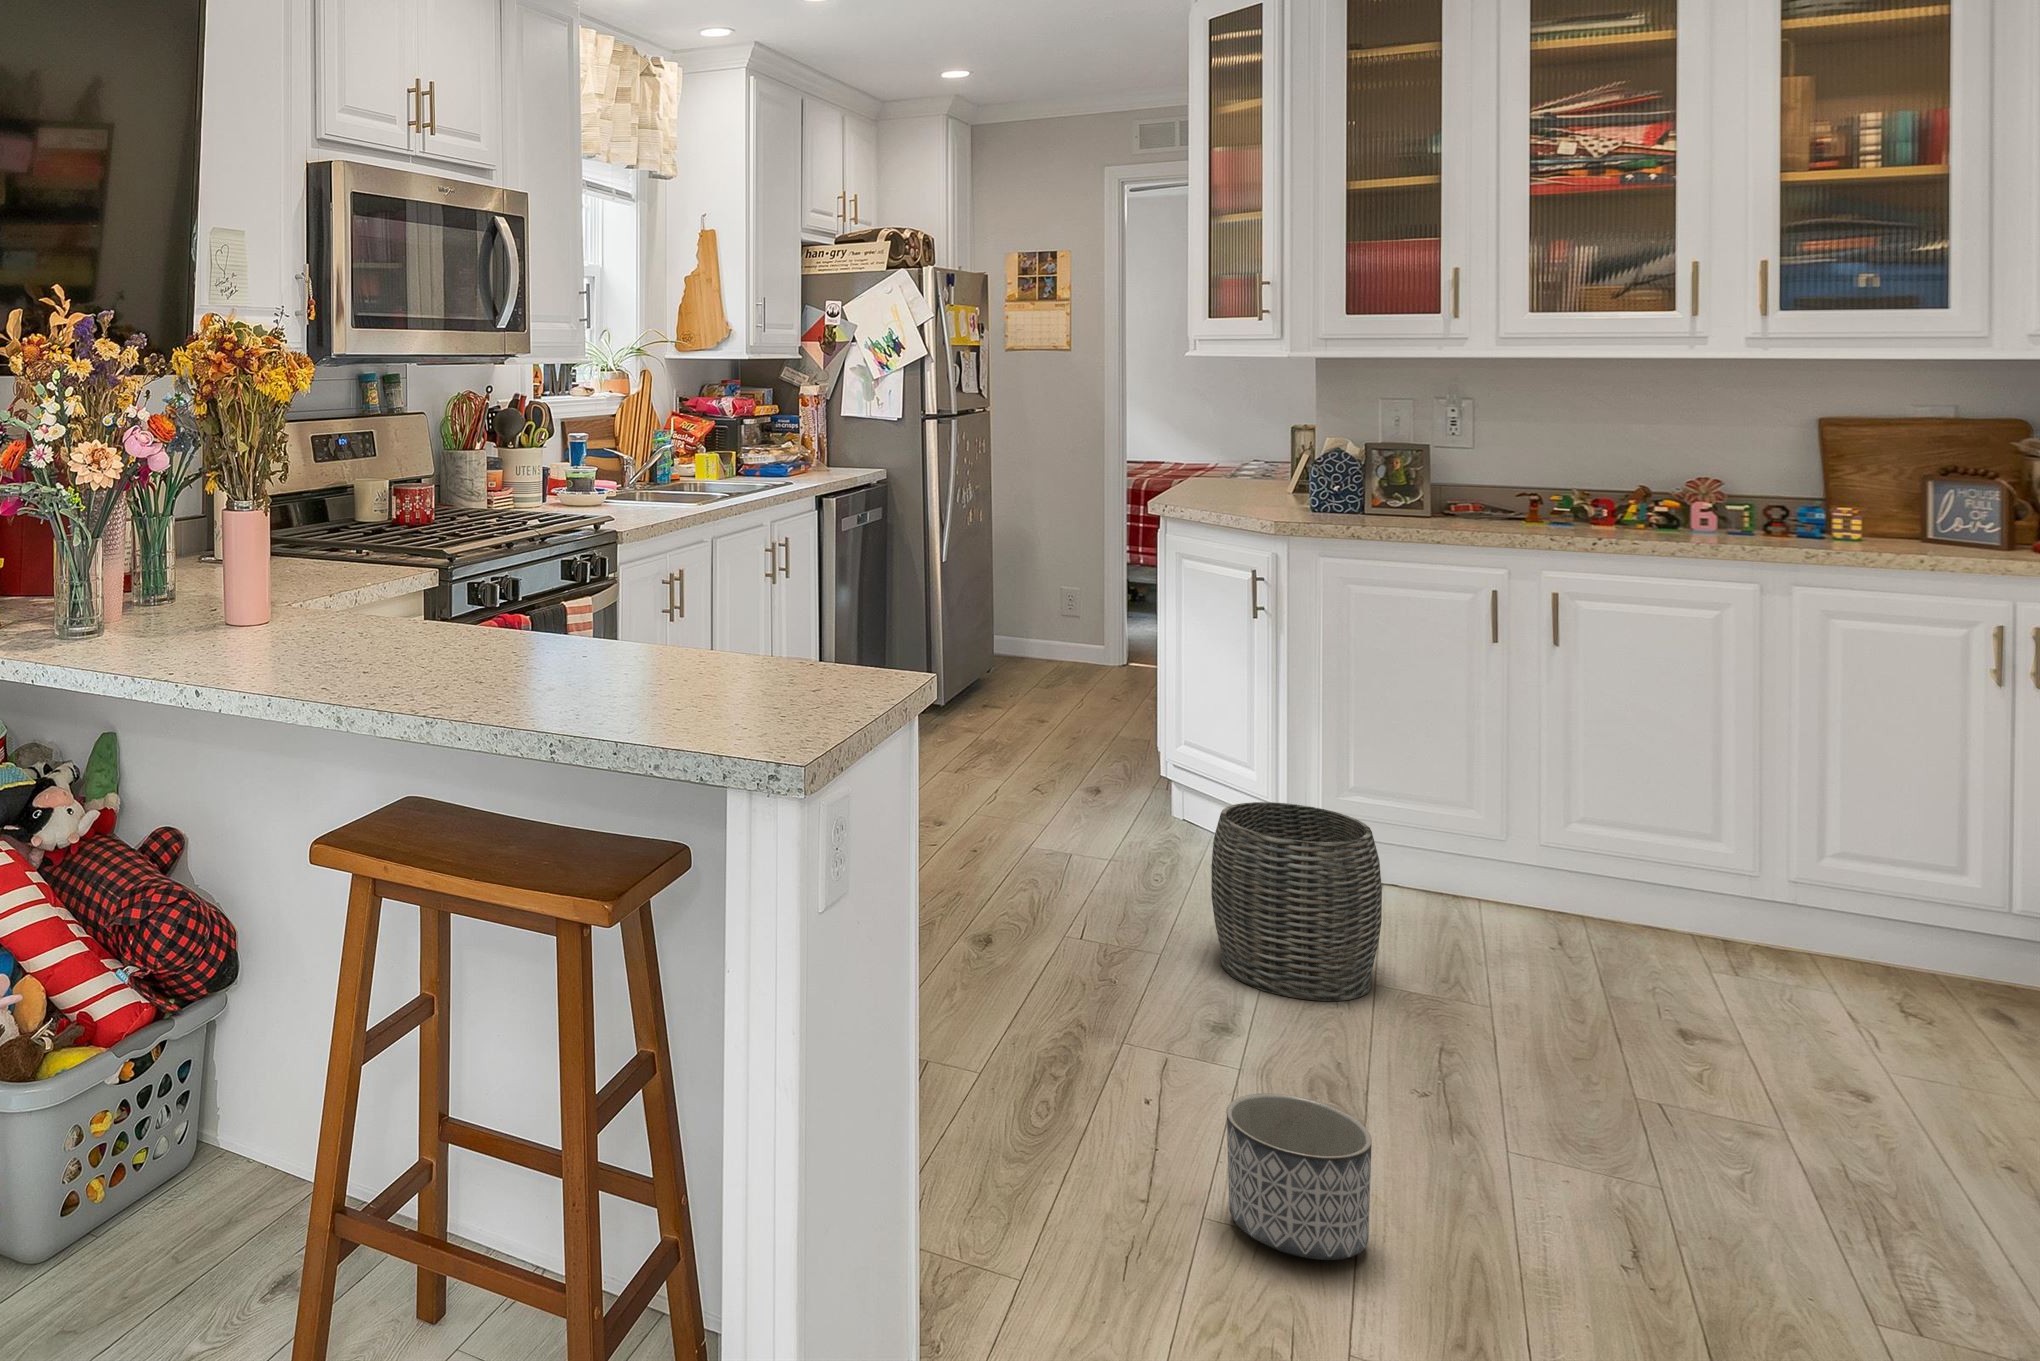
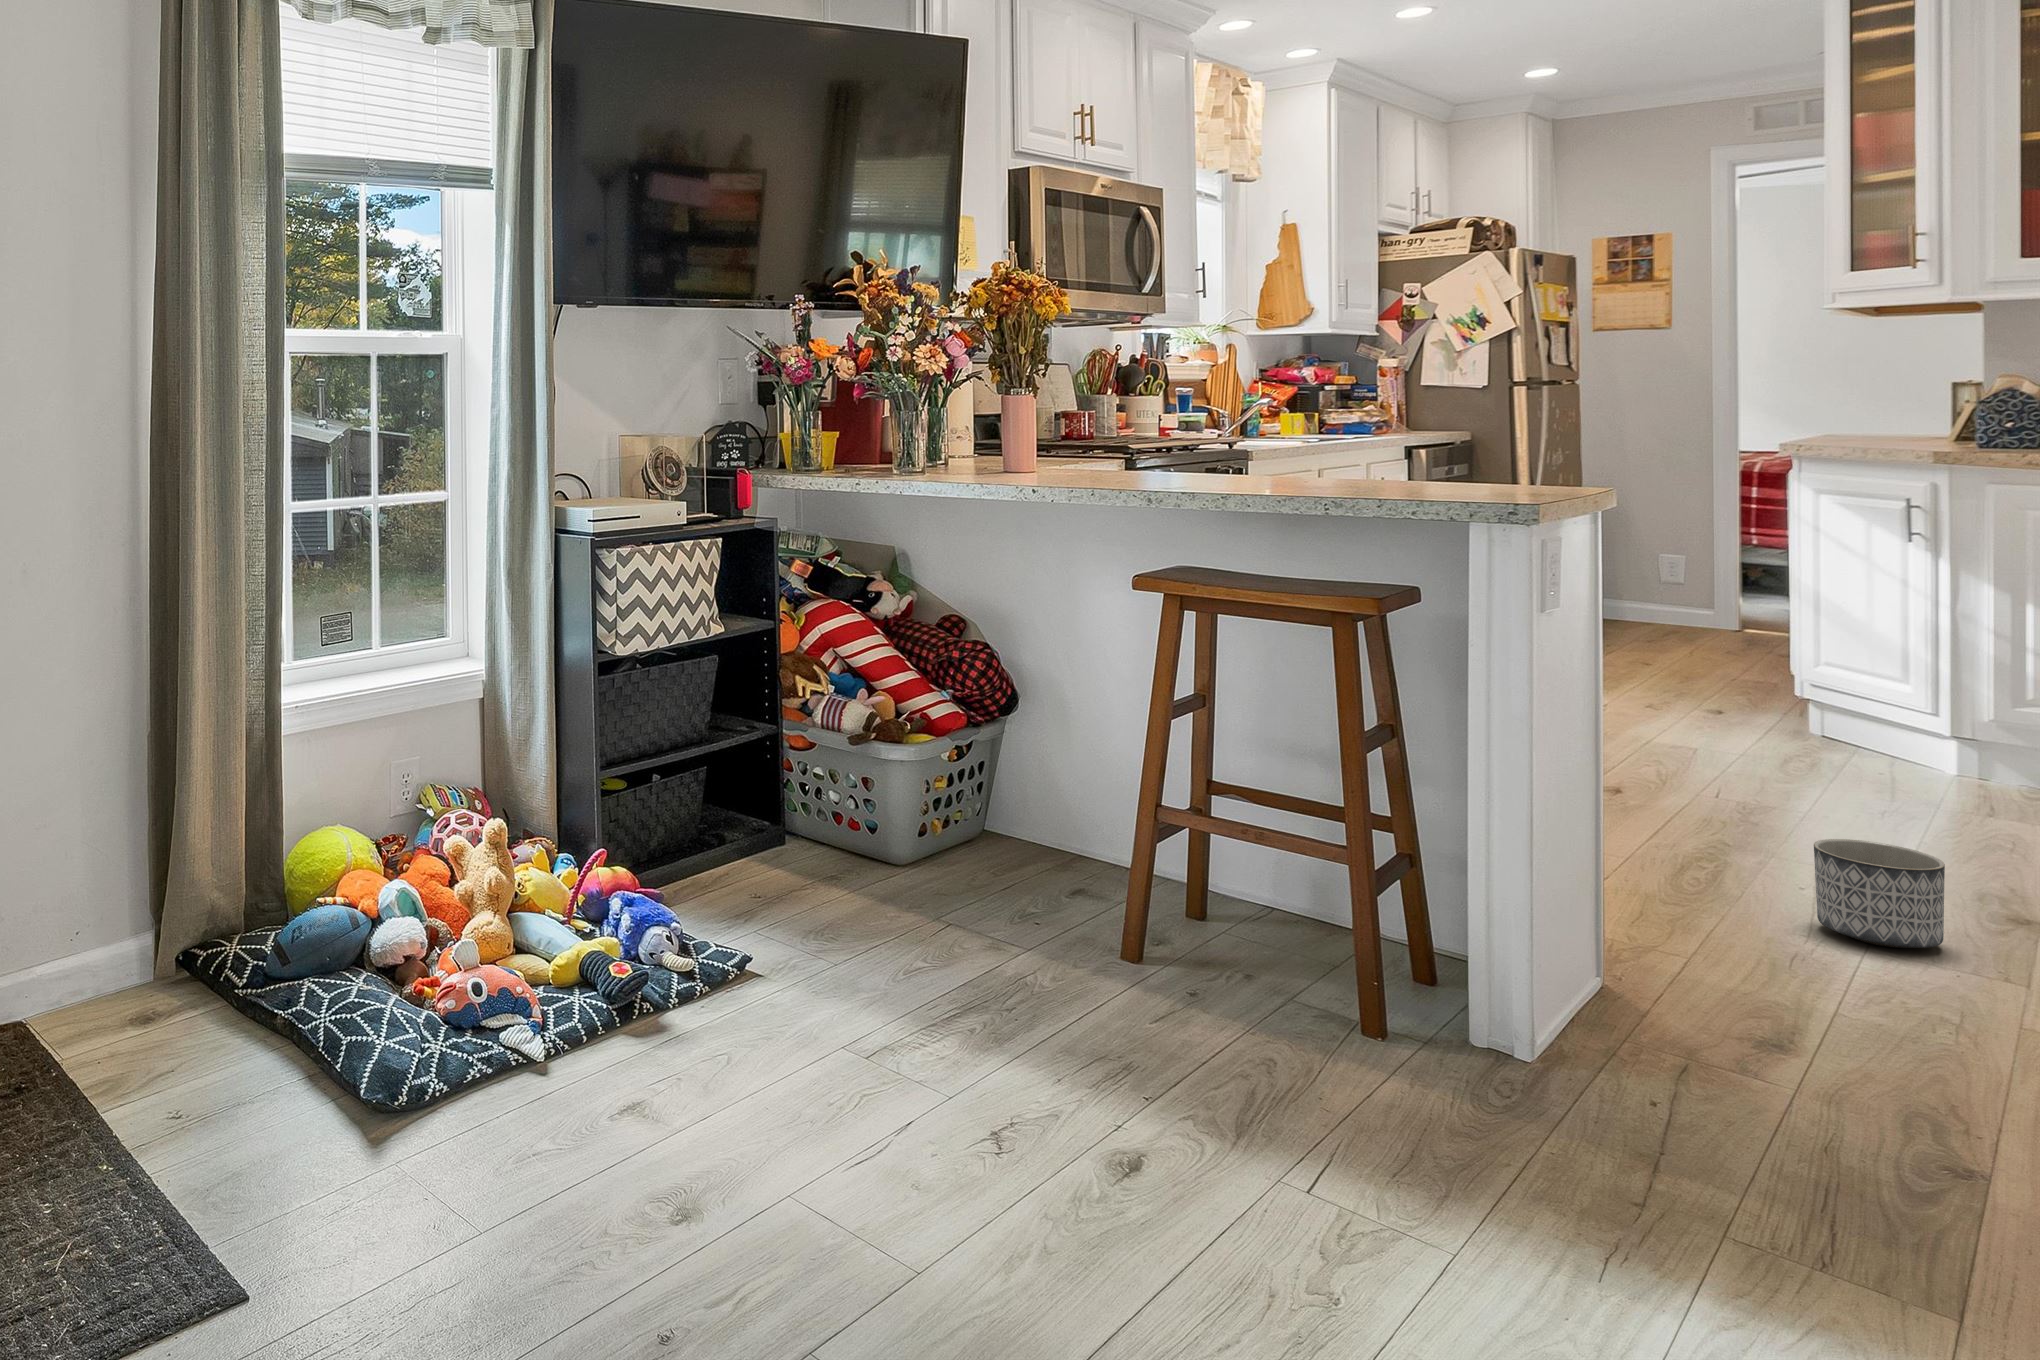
woven basket: present [1211,802,1382,1001] -> none [1812,681,1984,839]

